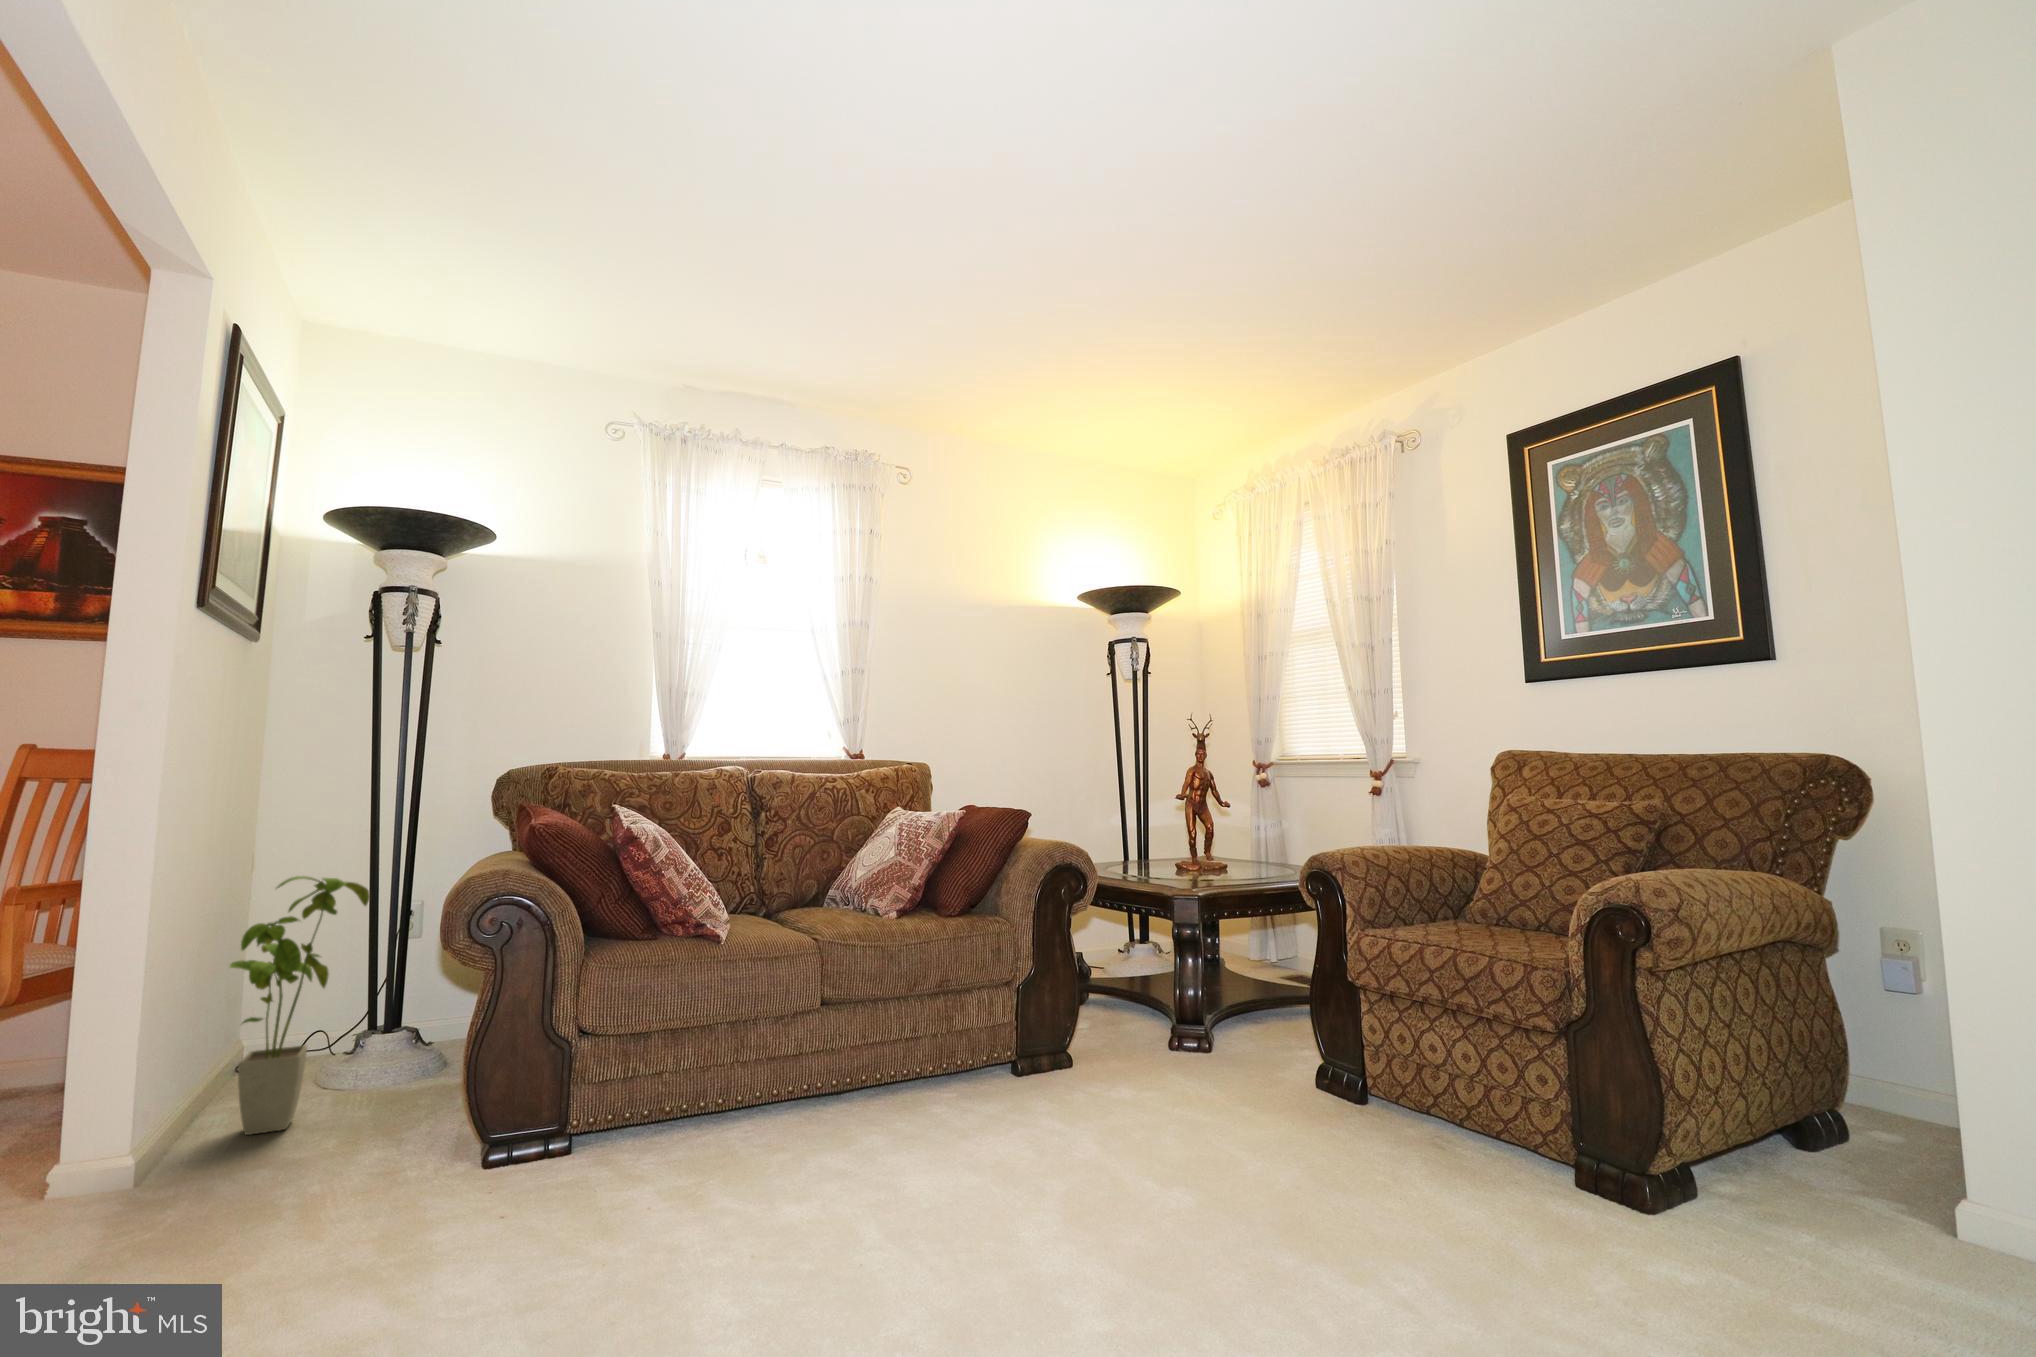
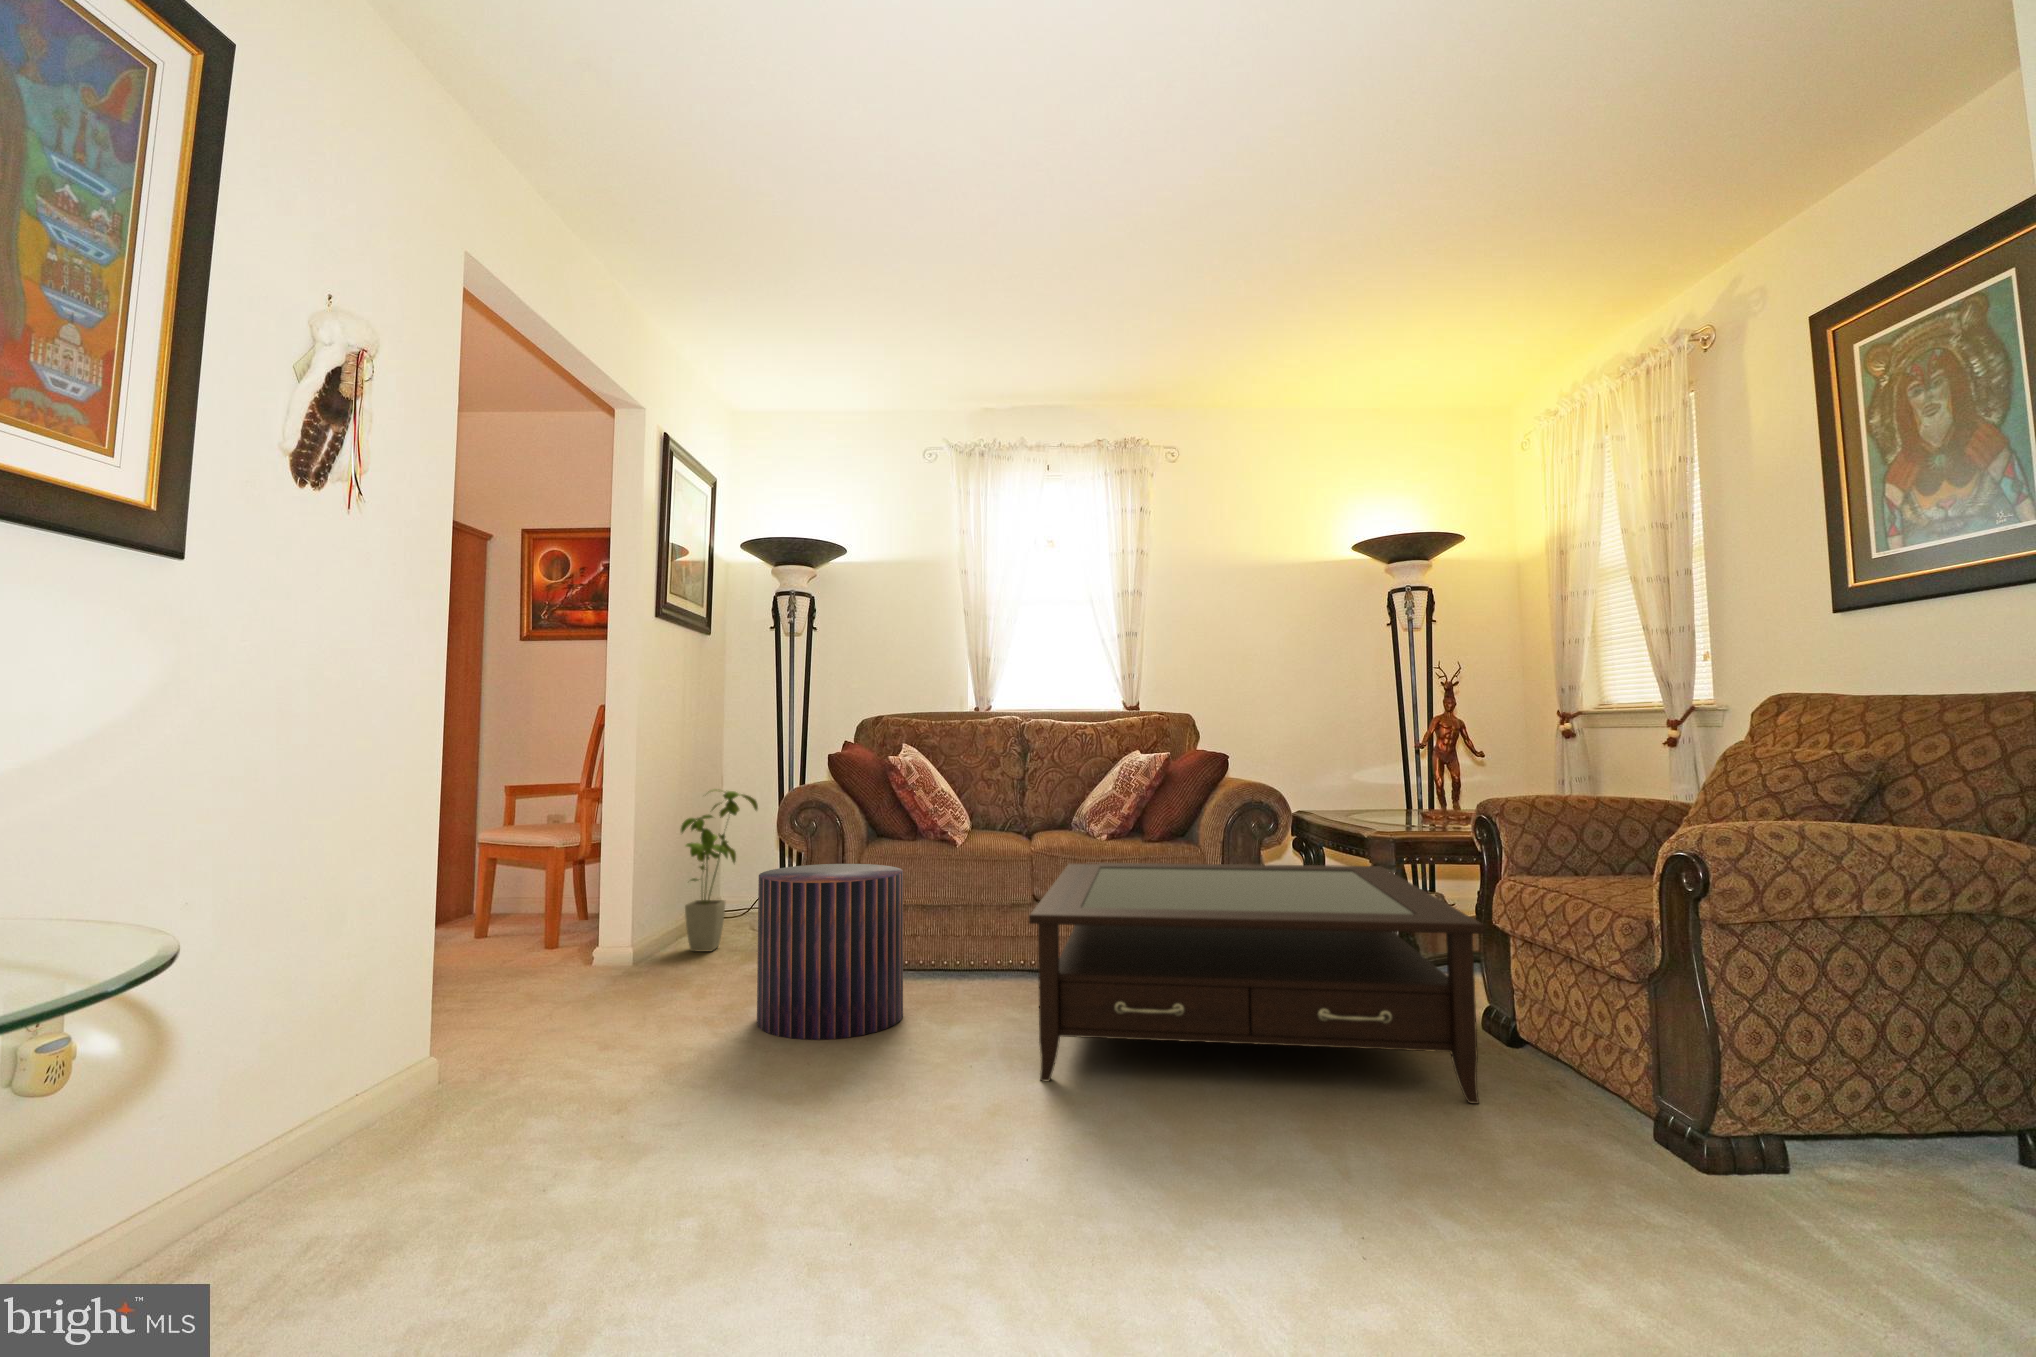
coffee table: none [866,928,1425,1261] -> present [1029,863,1485,1104]
pouf: none [472,978,707,1266] -> present [757,864,903,1040]

